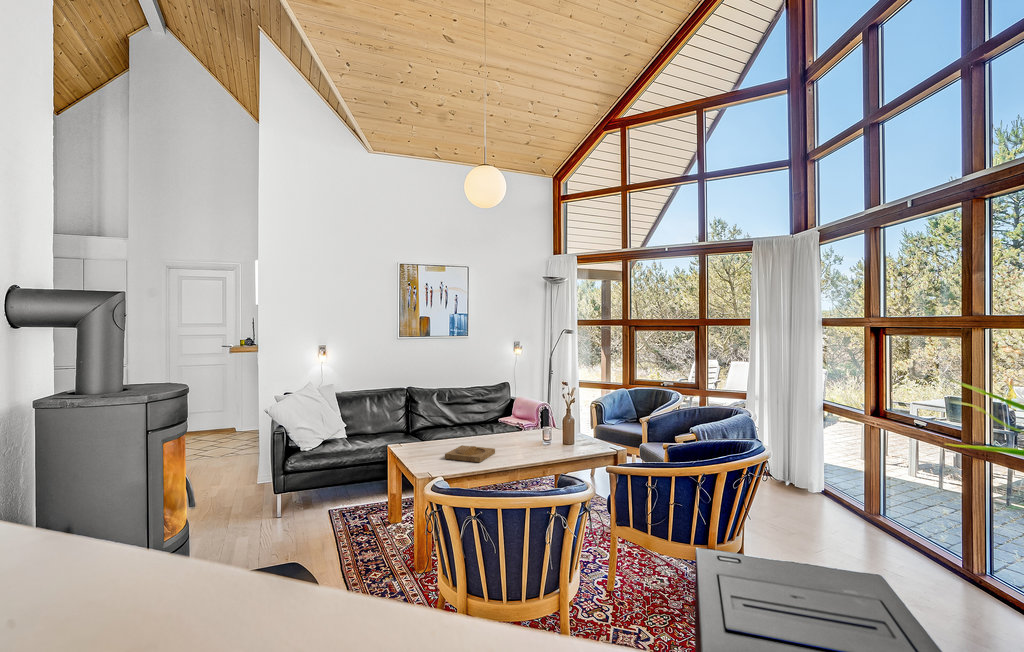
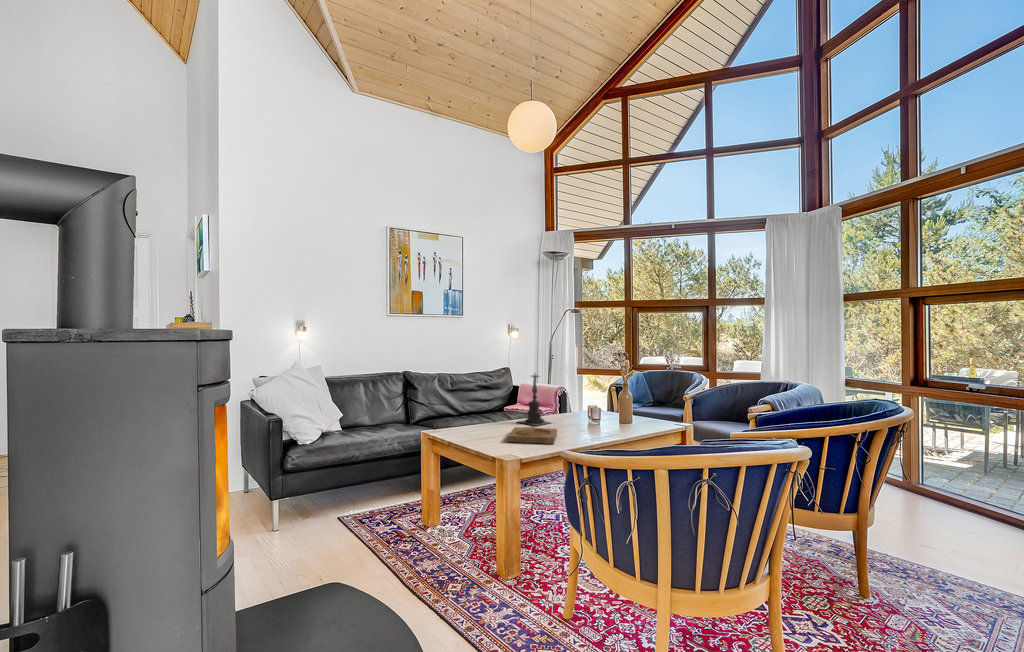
candle holder: none [474,394,505,444] -> present [518,375,551,426]

